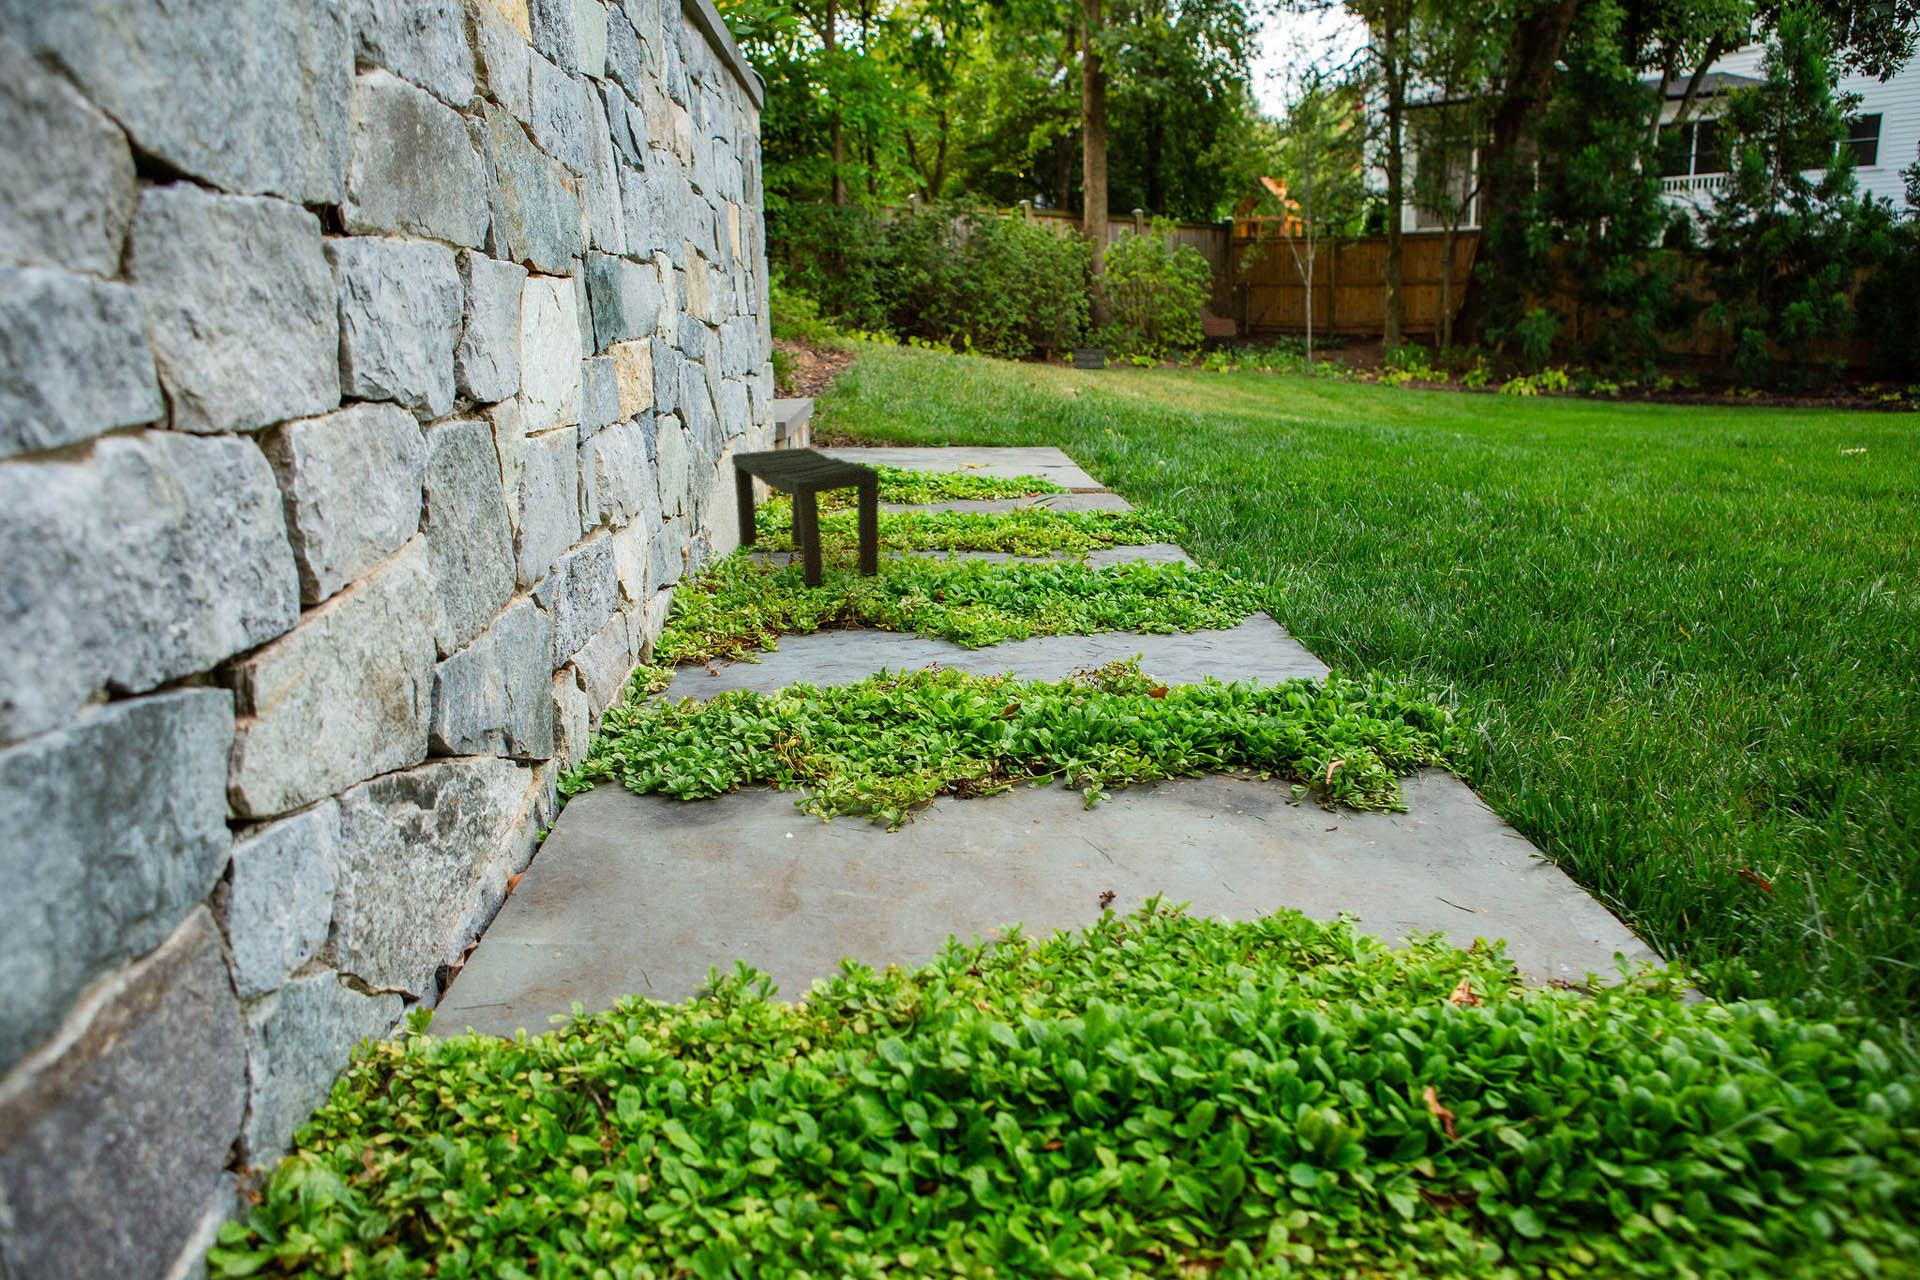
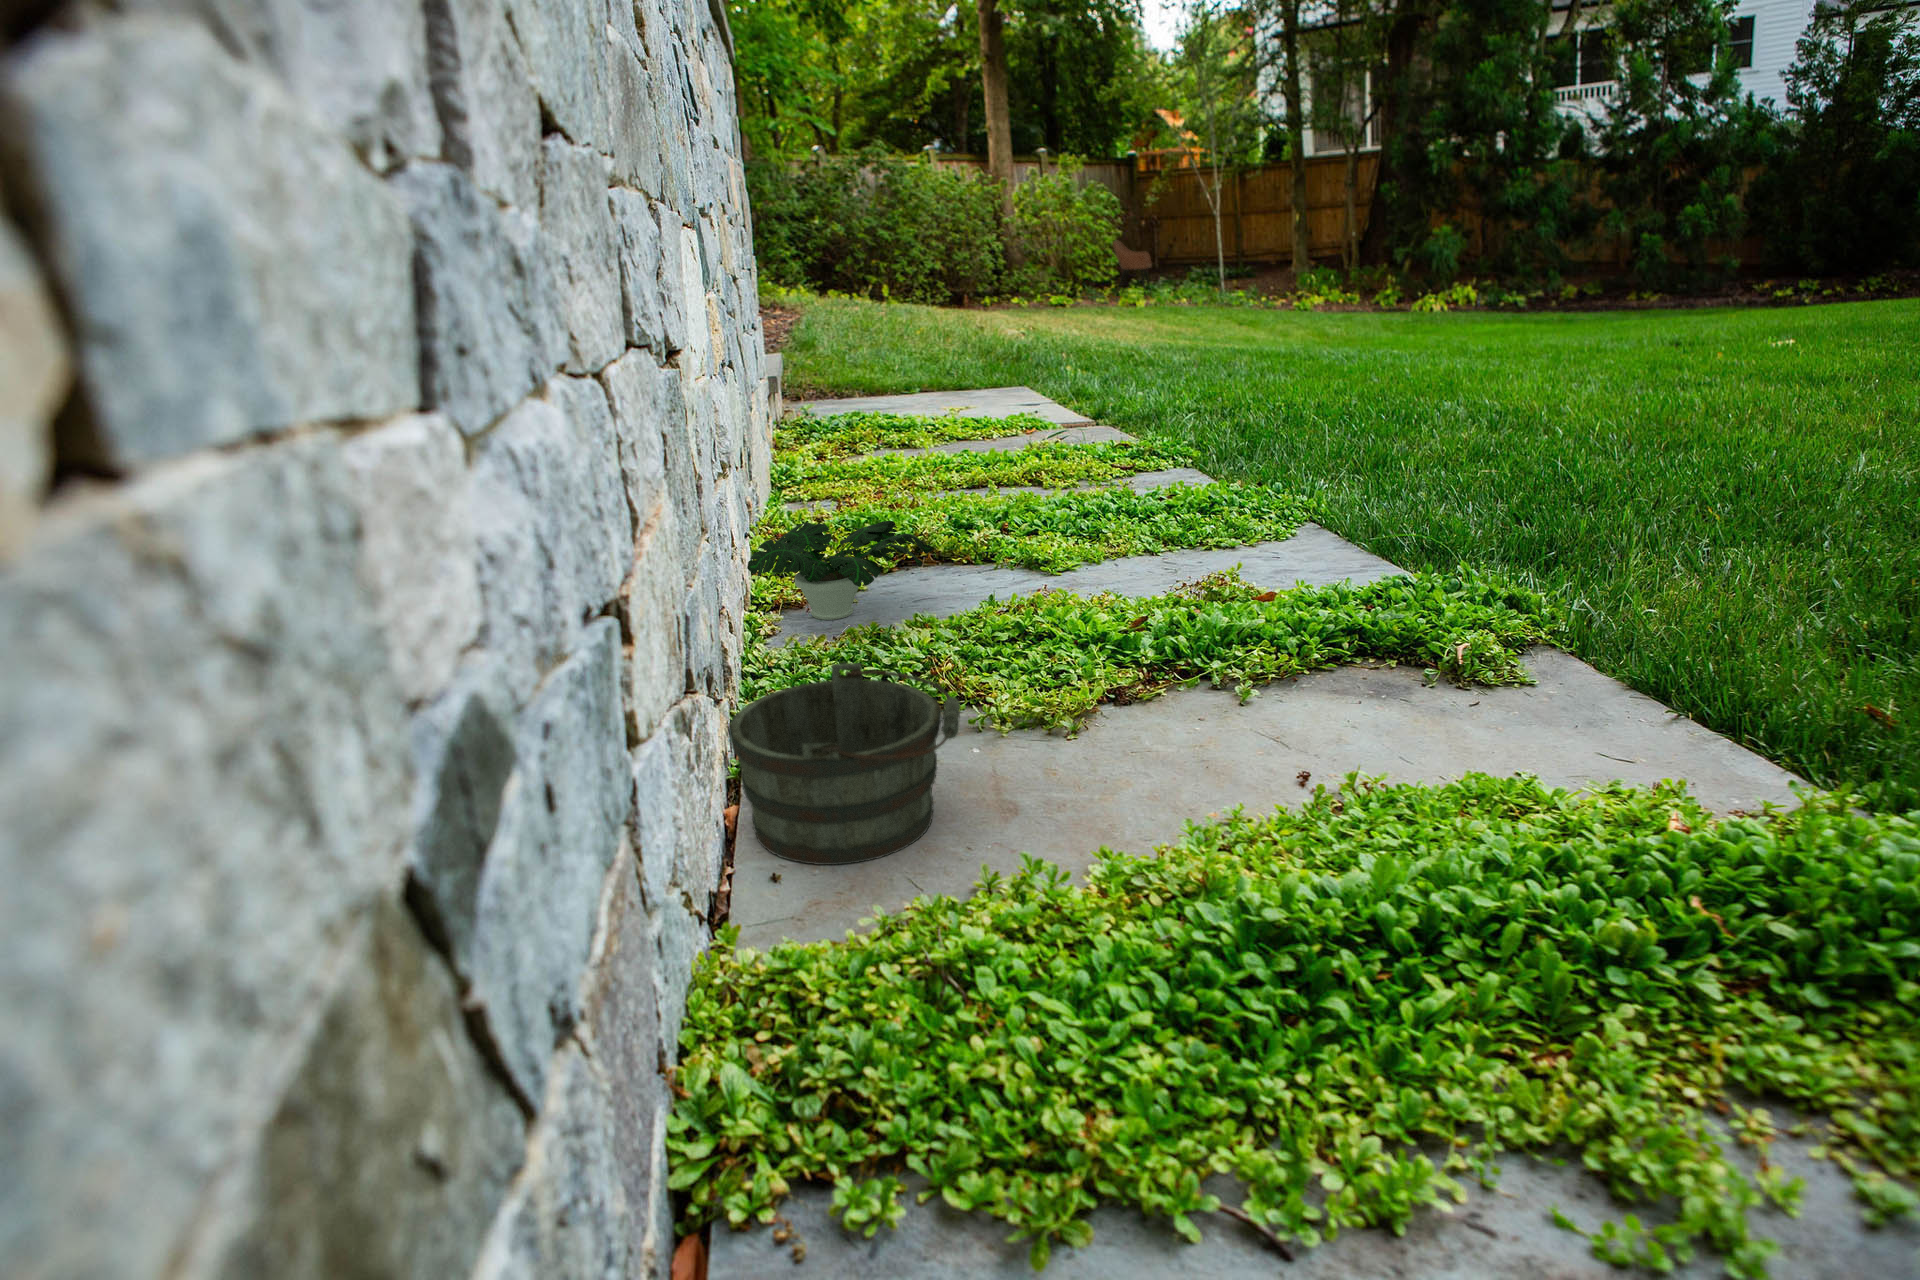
bucket: present [1074,347,1106,369] -> present [729,663,960,865]
bench: present [732,447,879,585] -> none [762,393,928,528]
potted plant: none [631,579,821,680] -> present [747,521,932,620]

